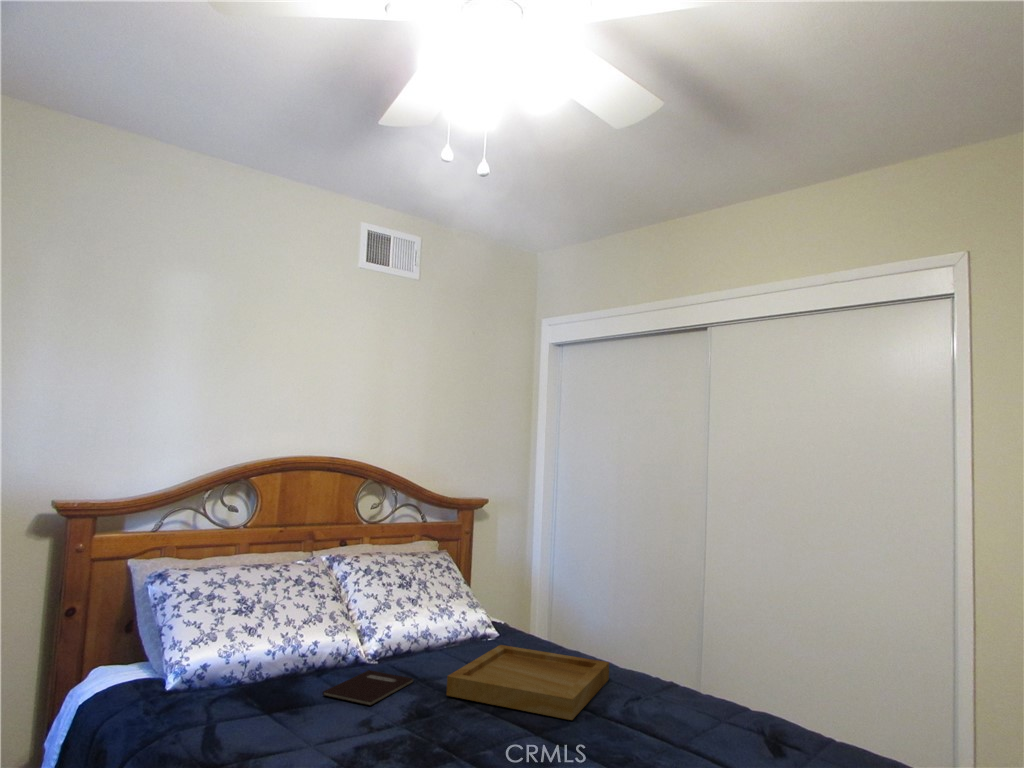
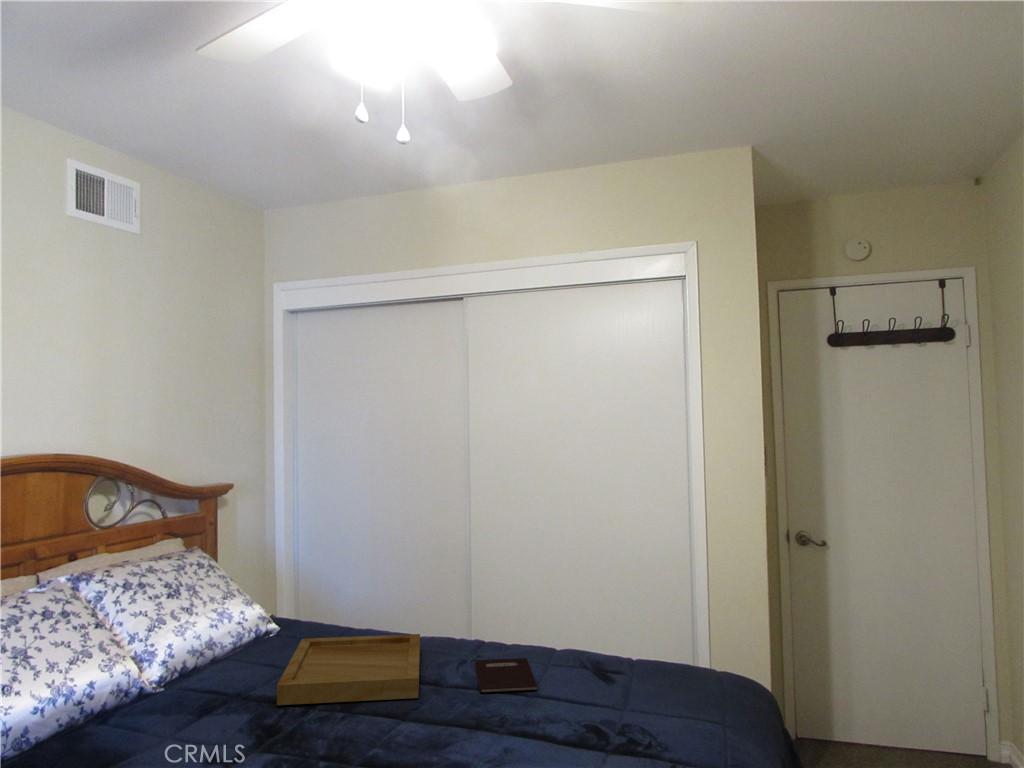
notebook: present [323,670,413,705] -> present [475,658,537,693]

